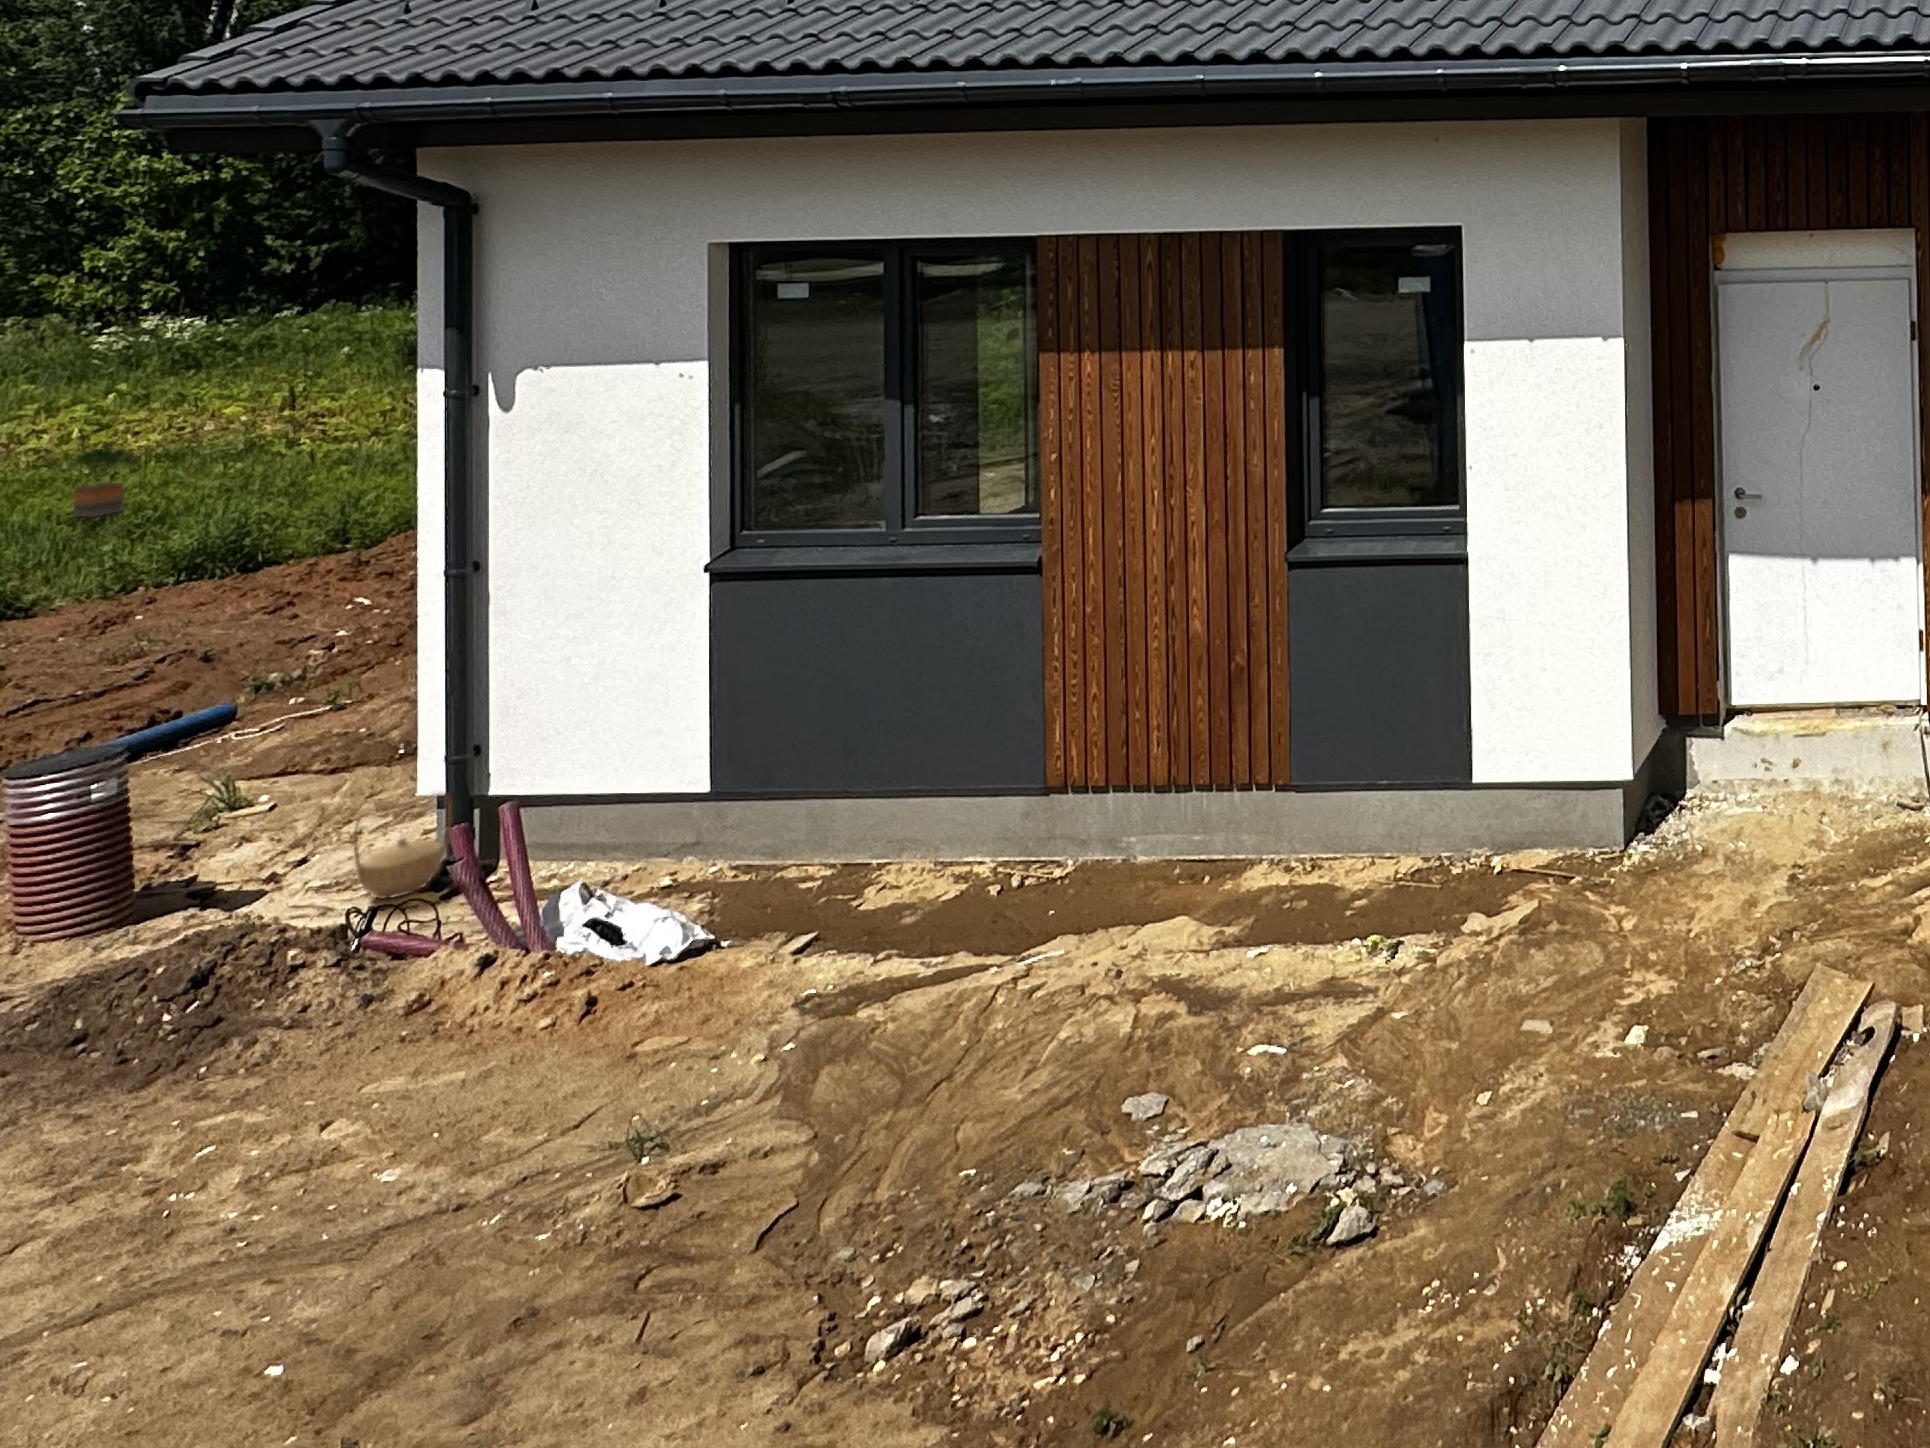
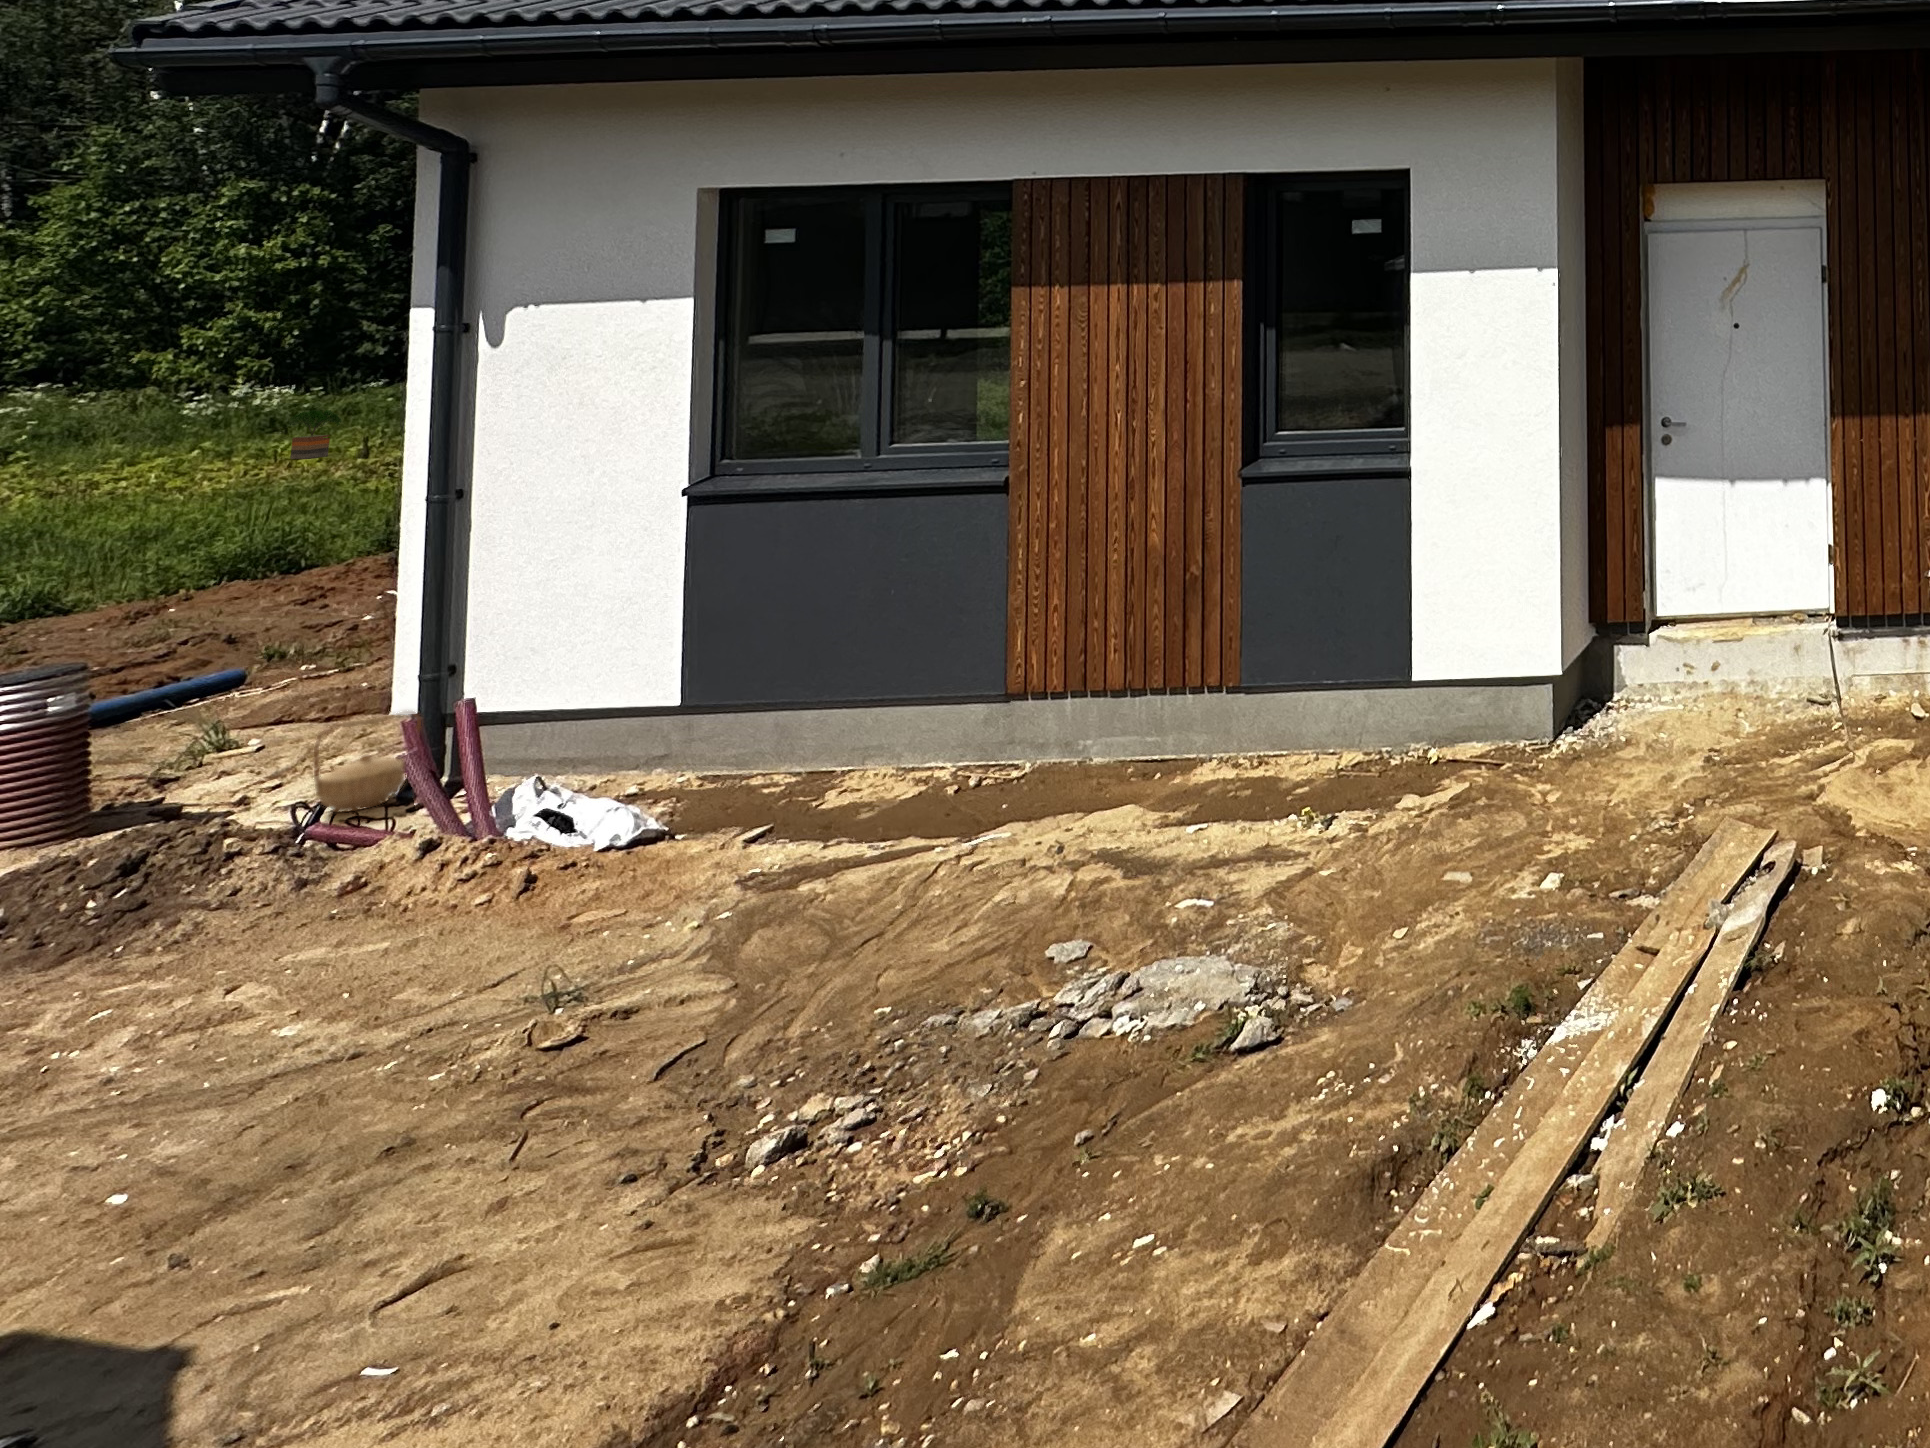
potted tree: present [69,447,139,517] -> present [289,410,342,459]

